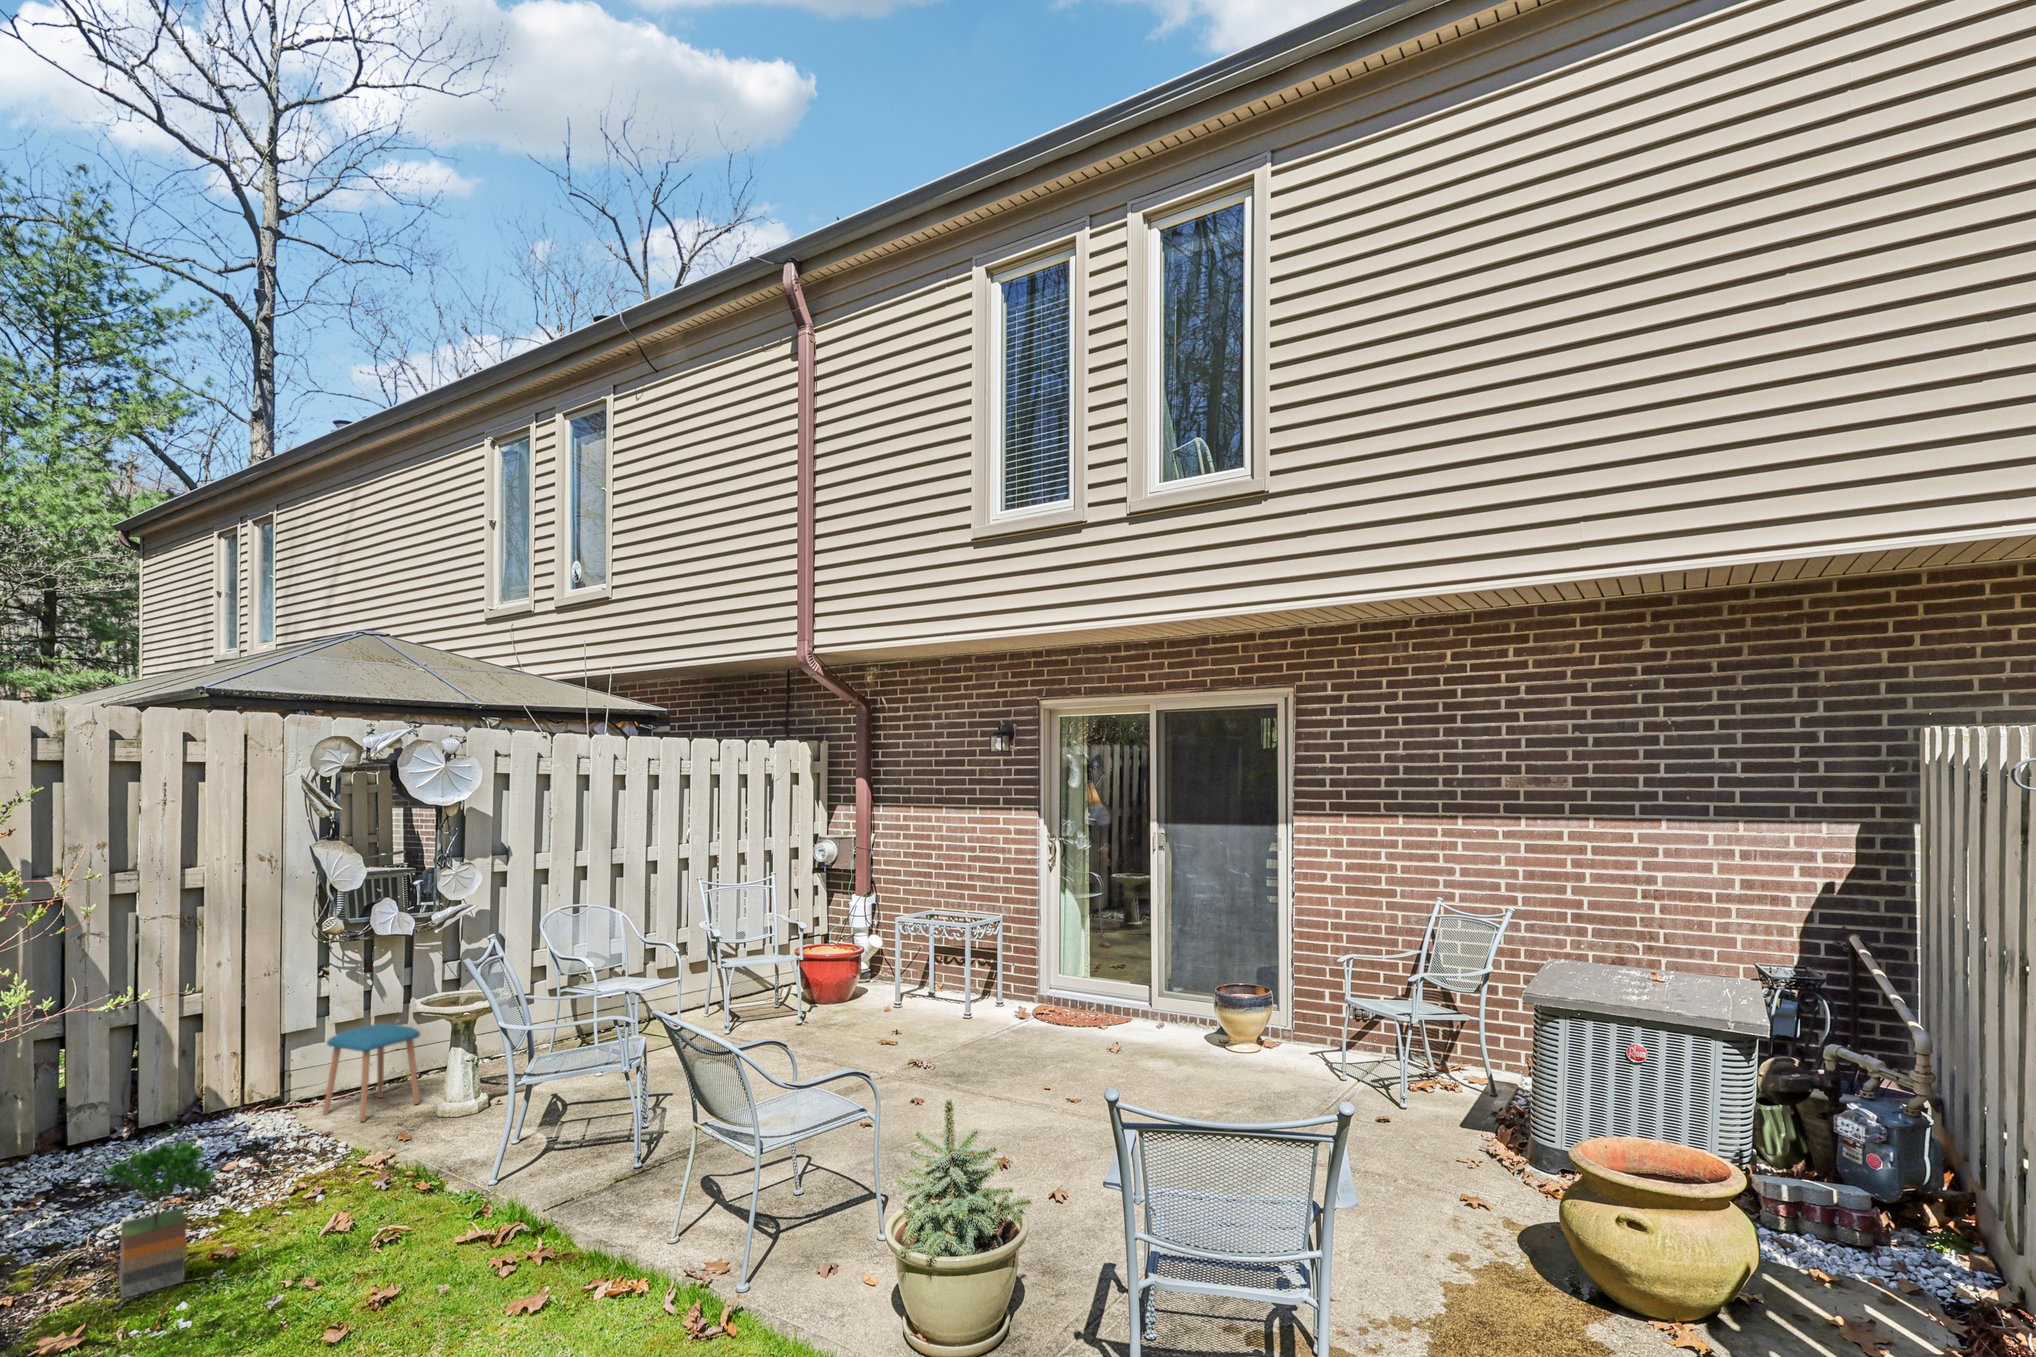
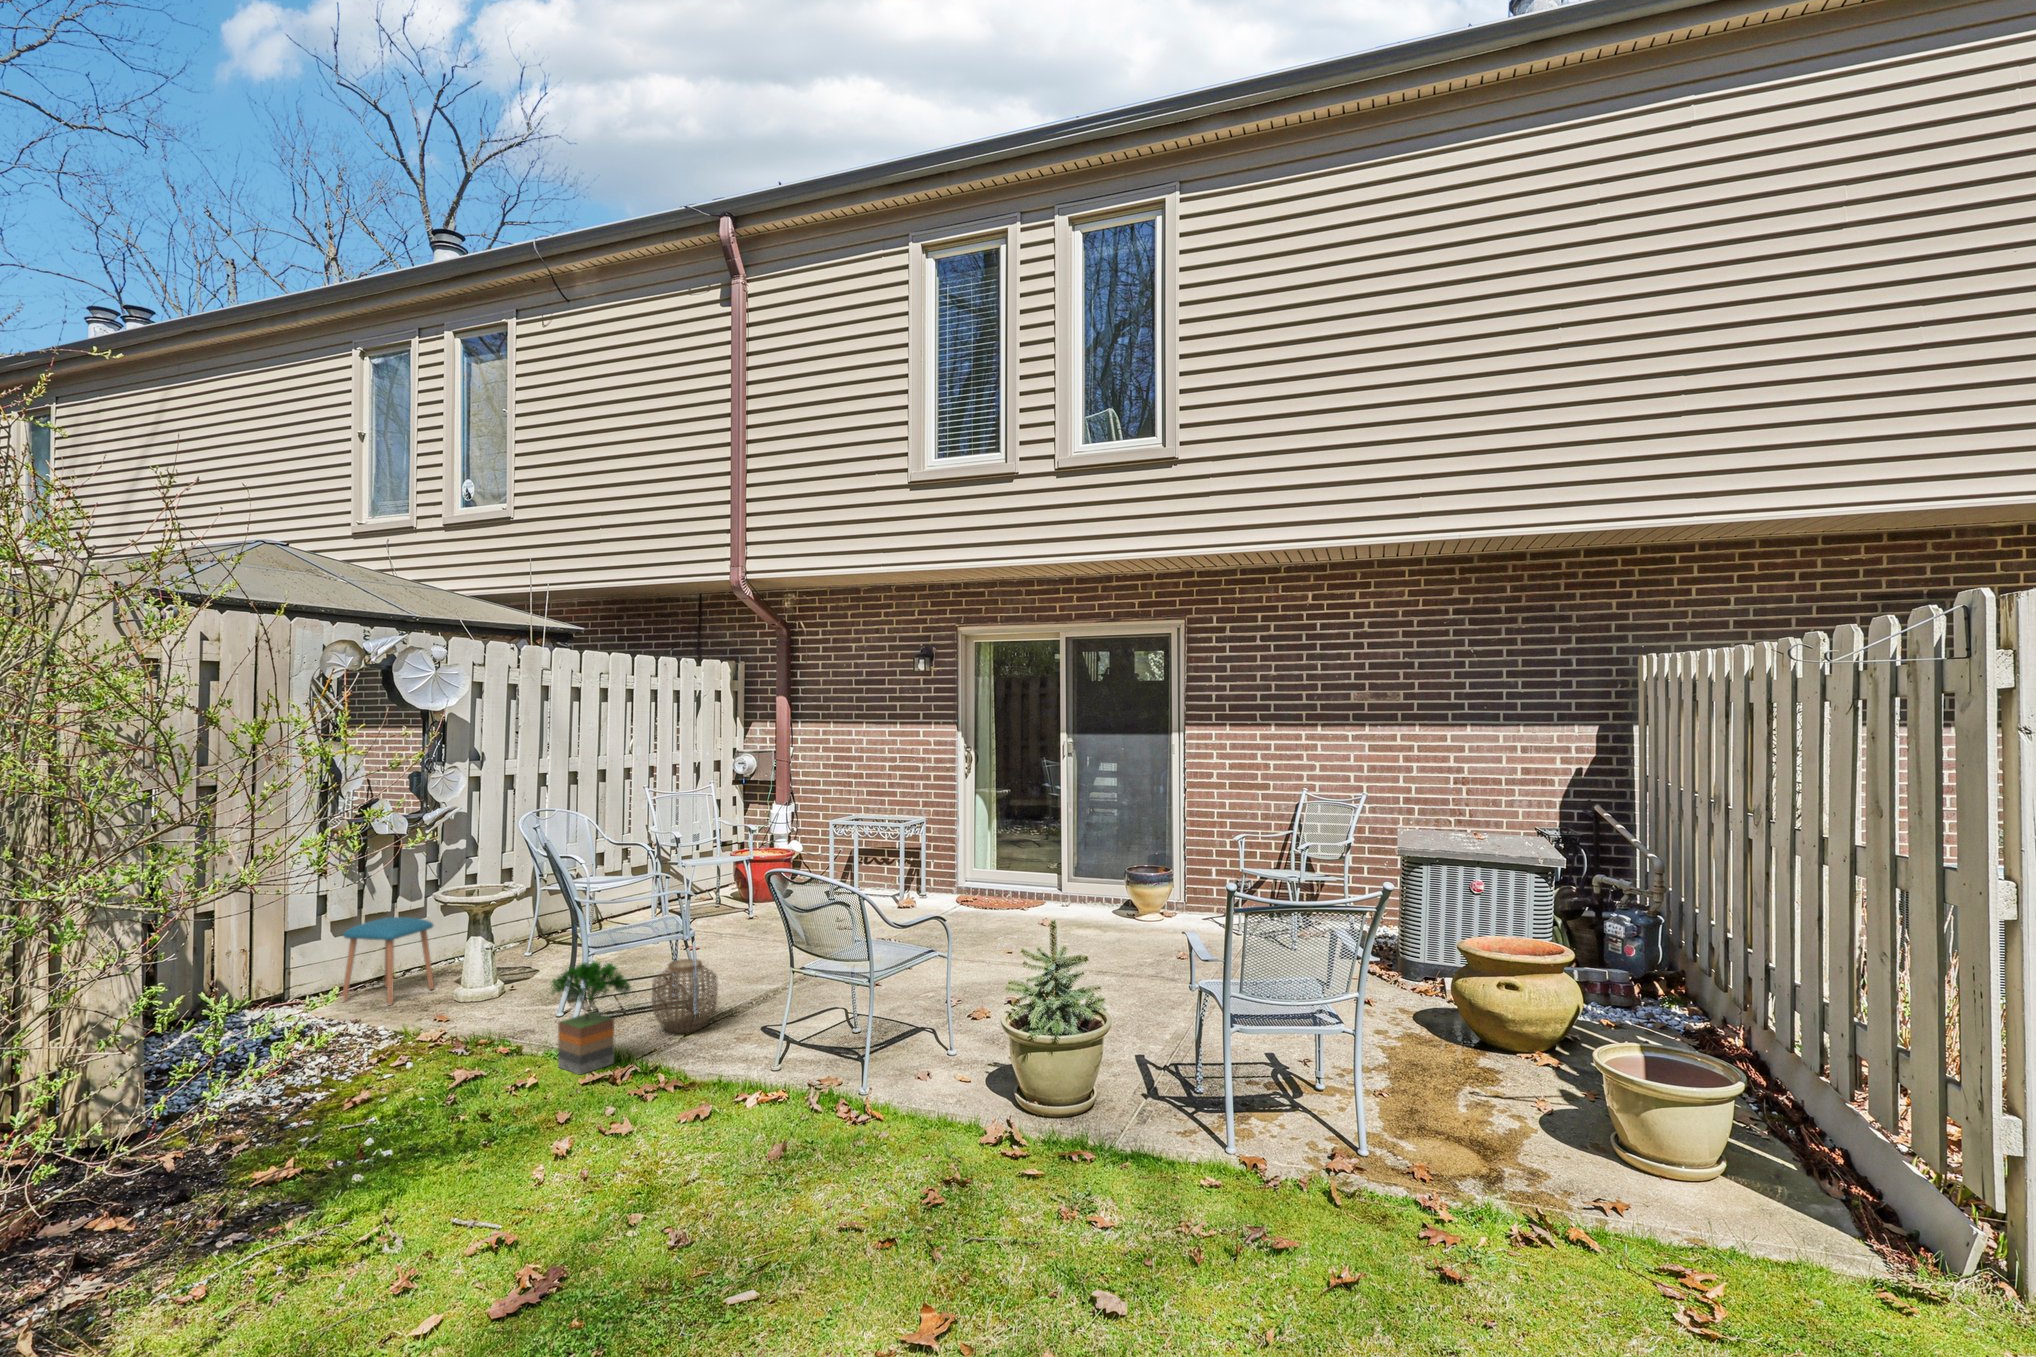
woven basket: none [579,1098,656,1187] -> present [652,959,718,1033]
potted tree: present [104,1141,214,1298] -> present [551,961,631,1075]

